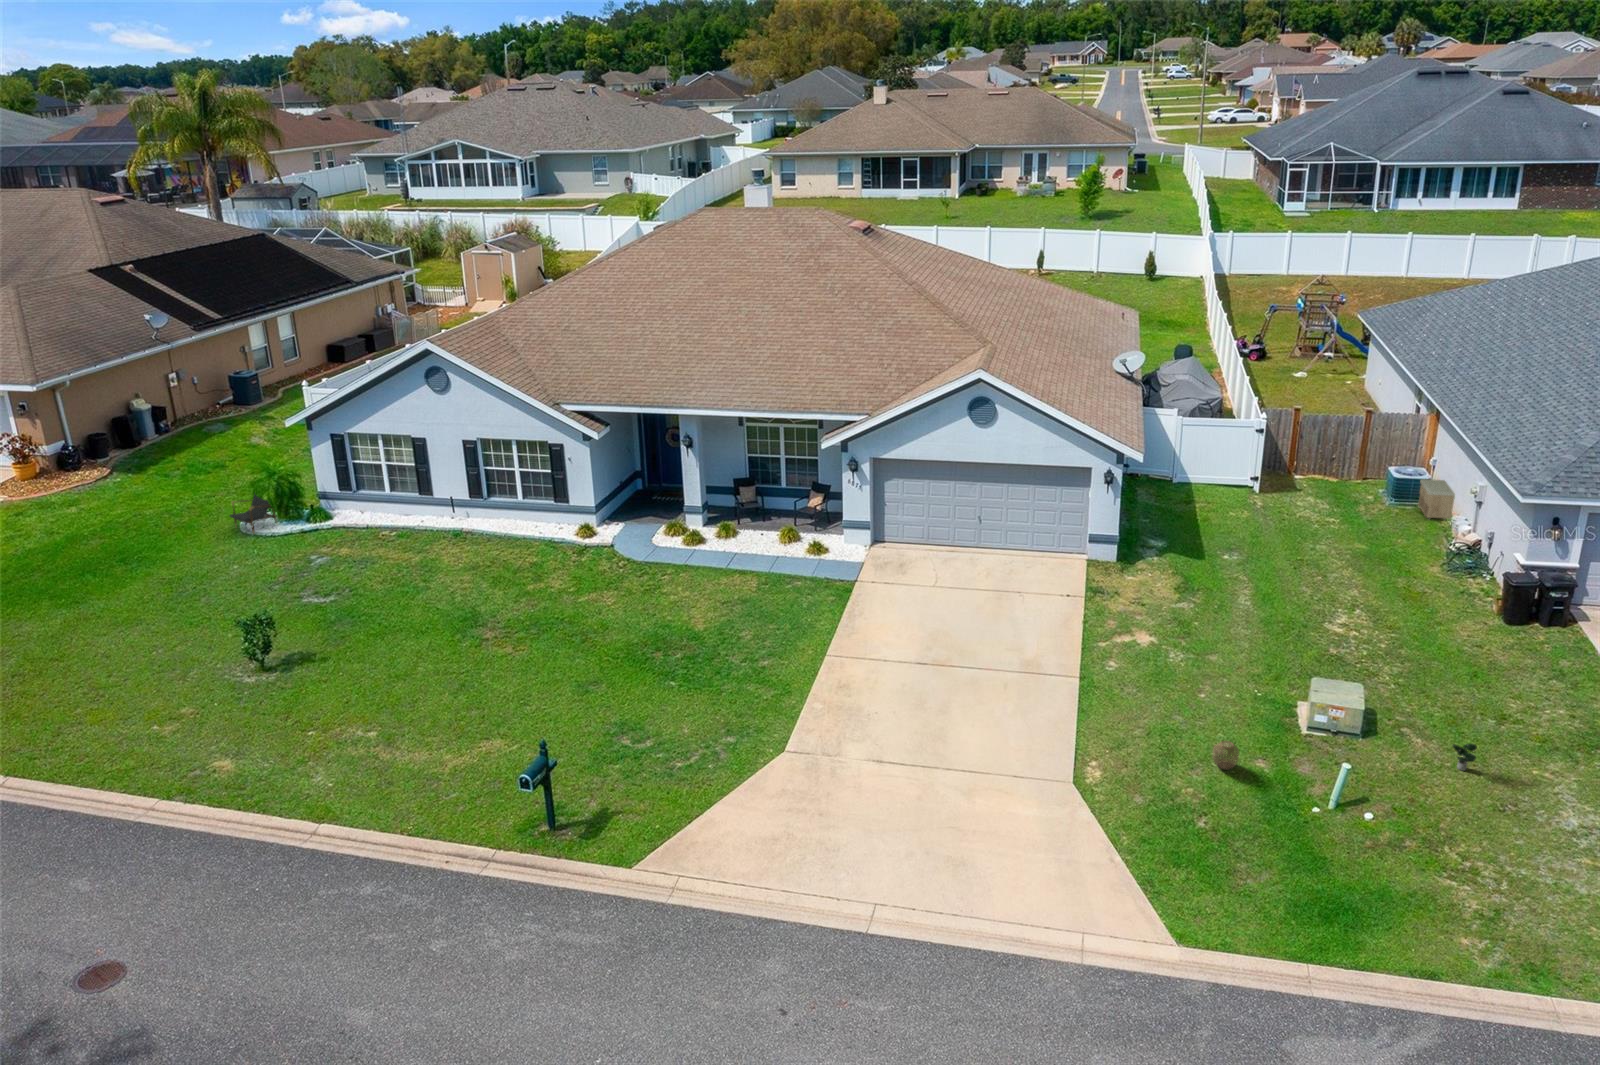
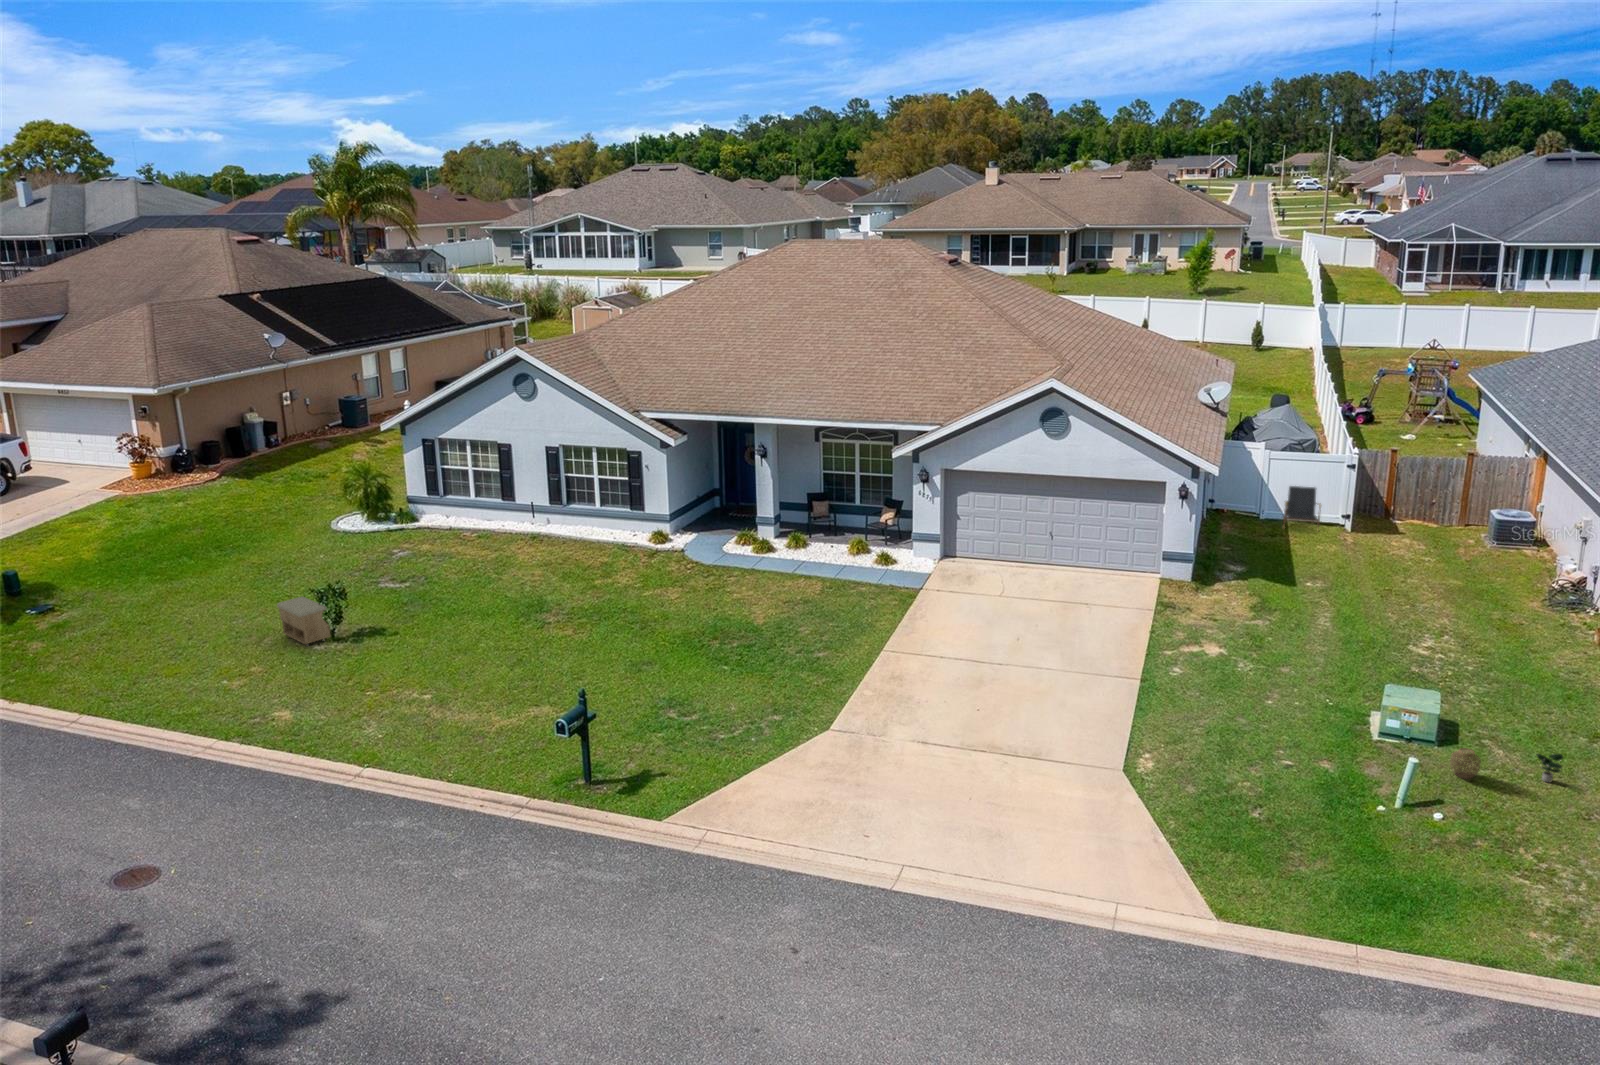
storage bench: present [1418,479,1455,520] -> present [277,597,330,645]
lounge chair: present [230,493,277,532] -> present [1283,486,1321,529]
woven basket: present [1213,741,1239,769] -> present [1450,748,1480,779]

